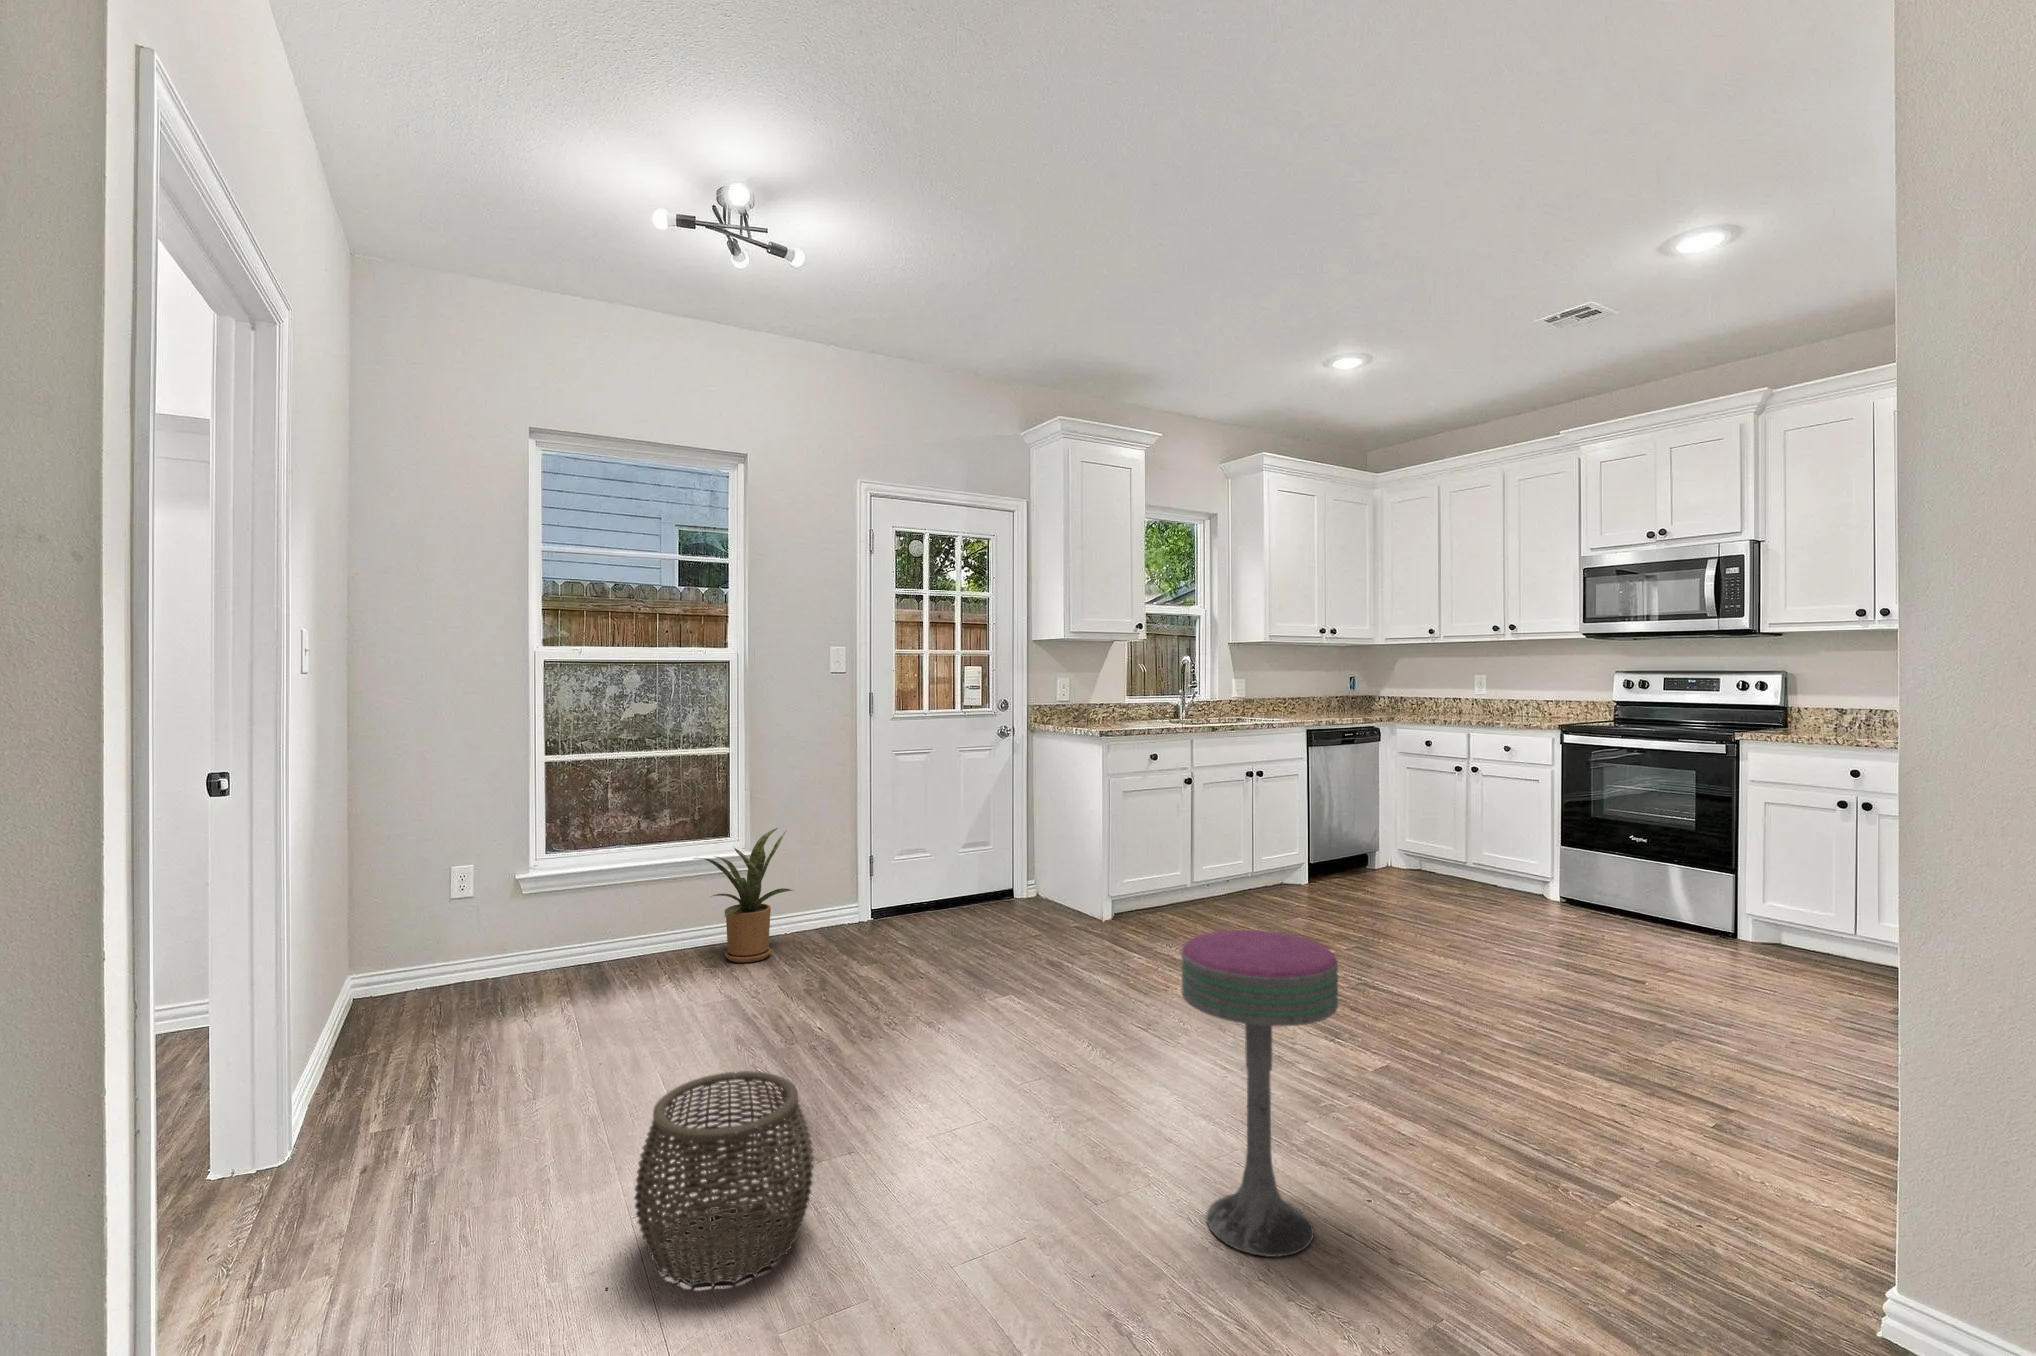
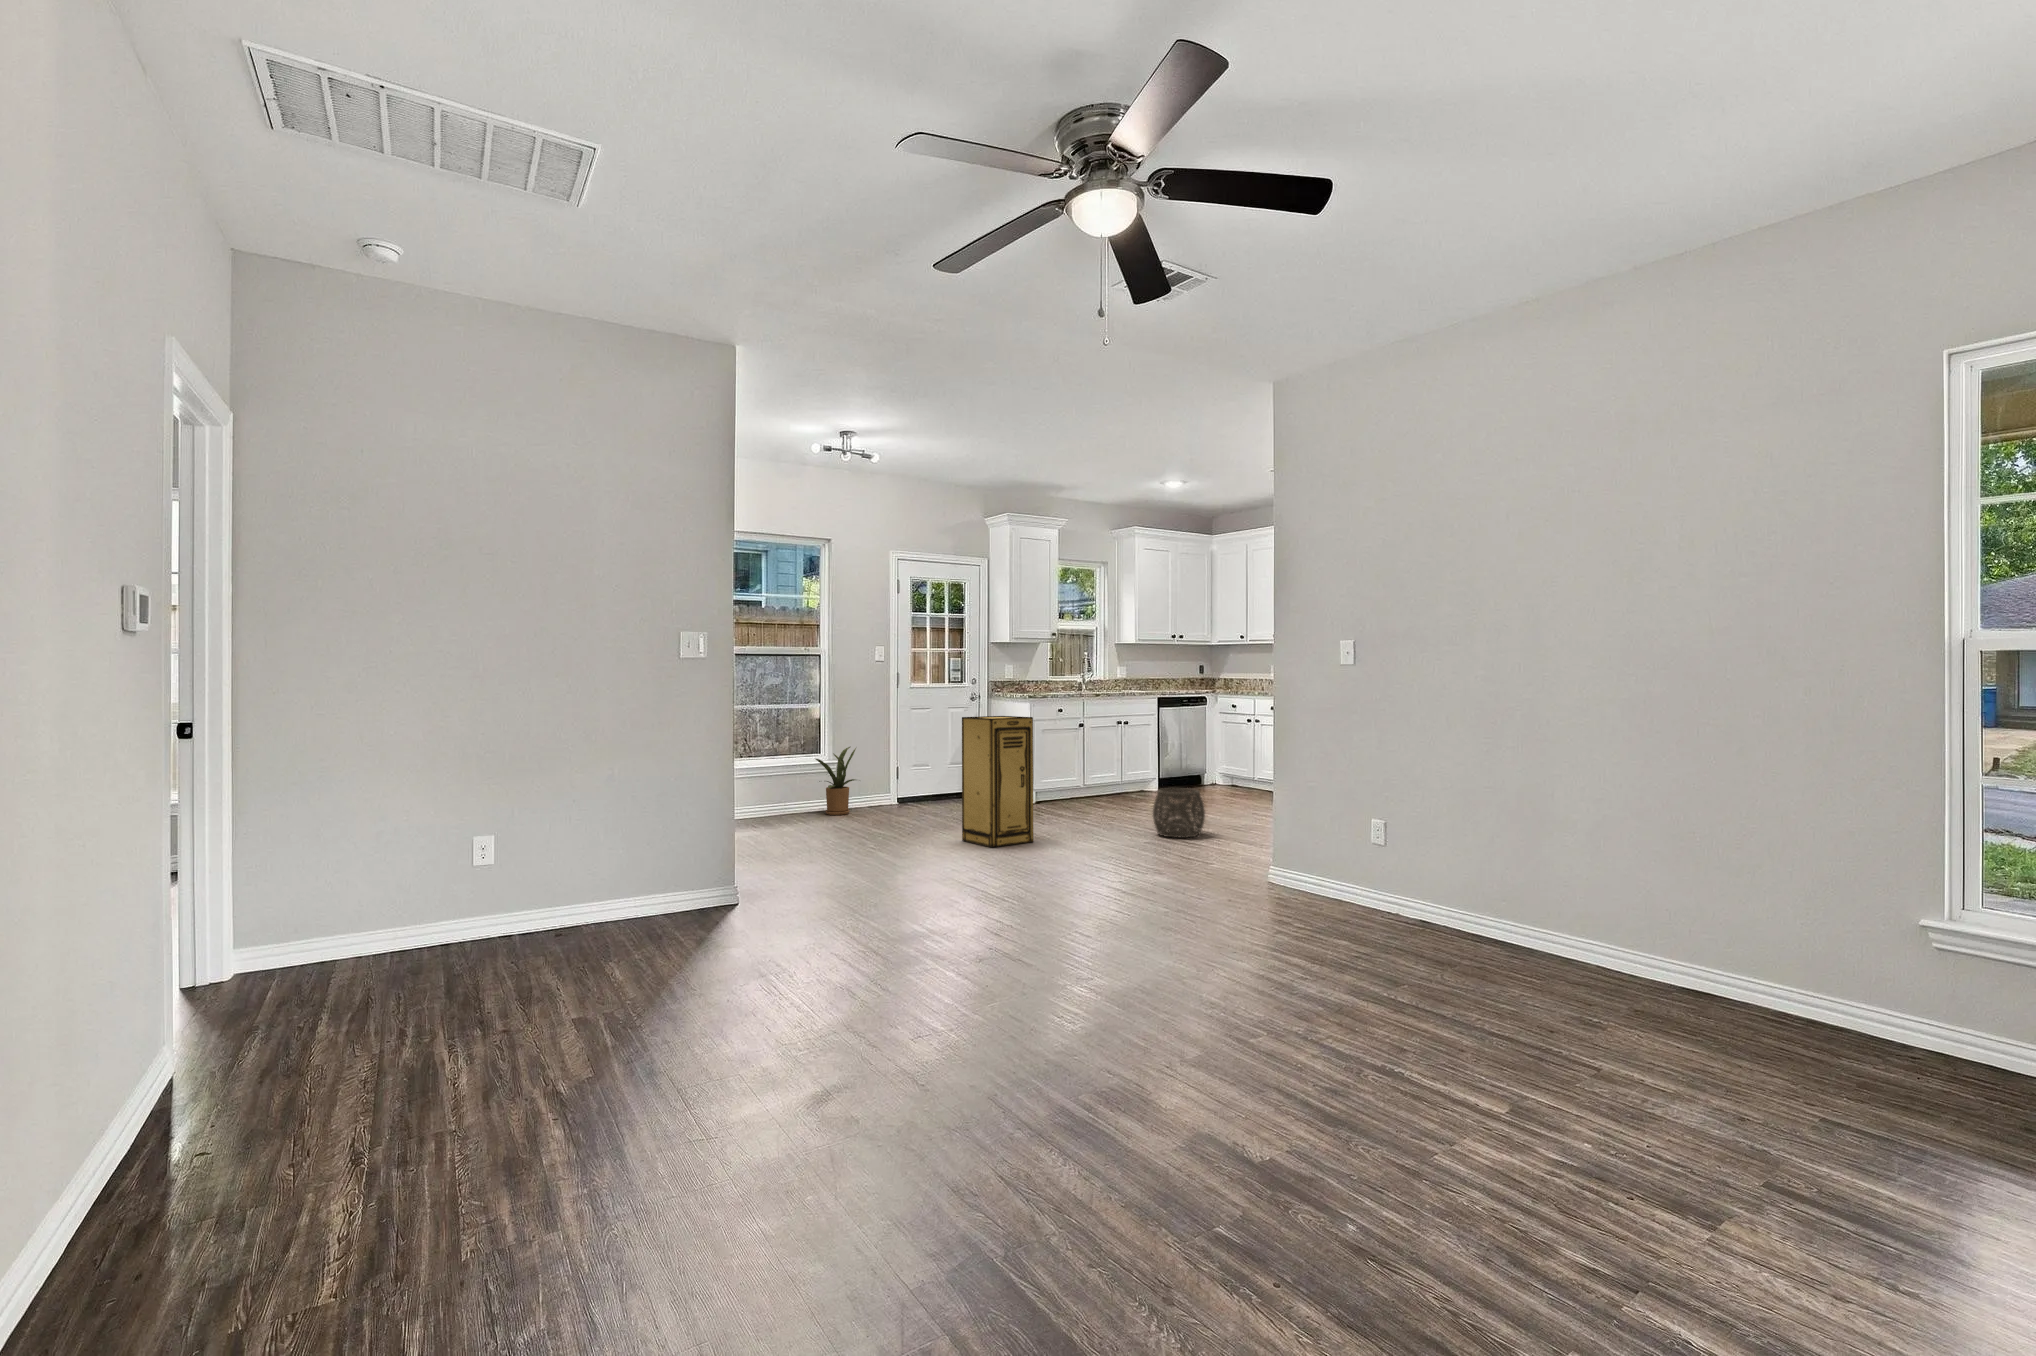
storage cabinet: none [972,800,1141,1147] -> present [962,716,1033,848]
bar stool: present [1181,930,1338,1257] -> none [1041,755,1096,860]
woven basket: present [634,1071,814,1286] -> present [1153,788,1205,838]

